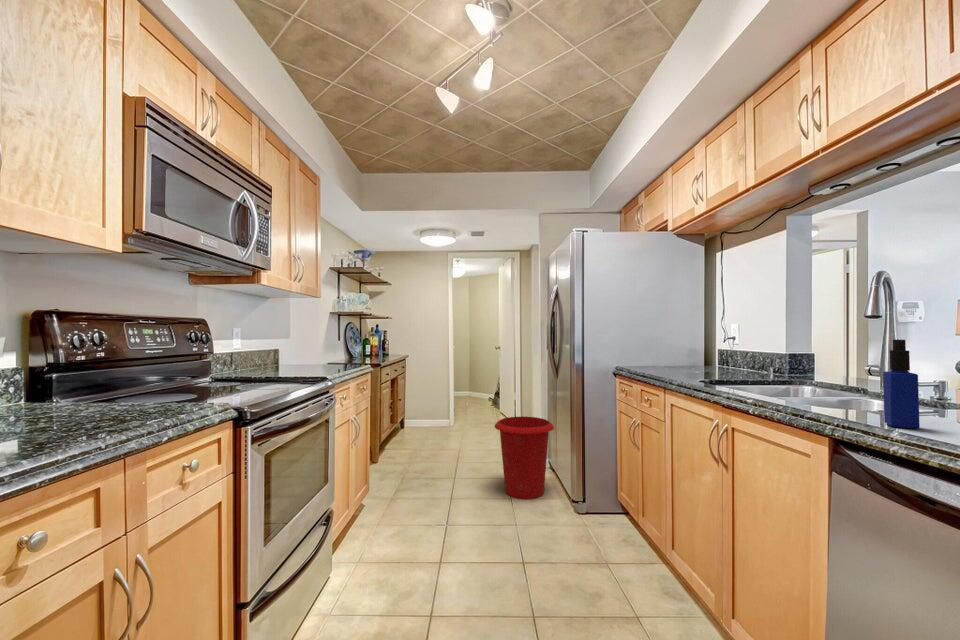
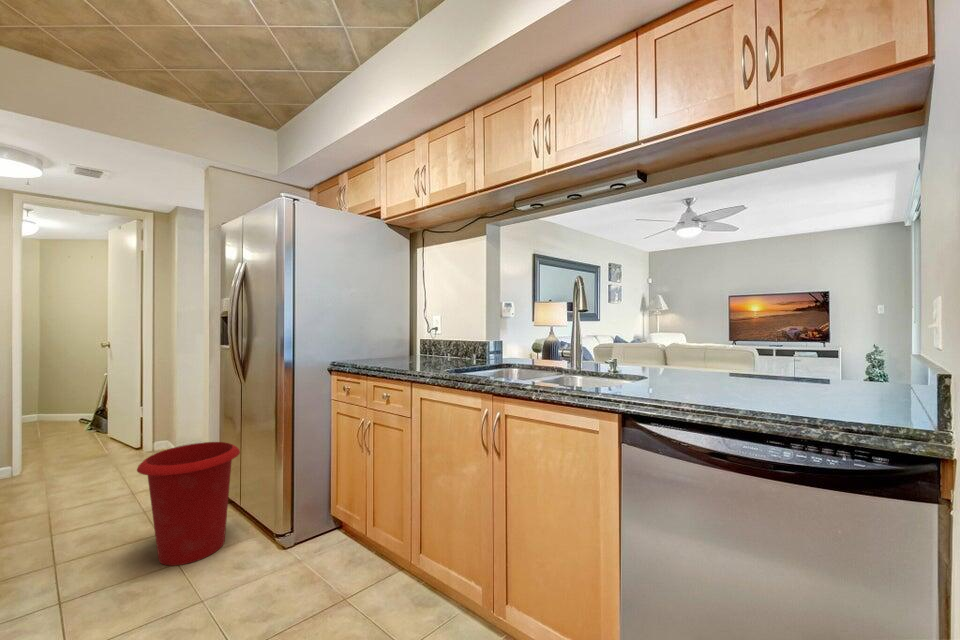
bottle: present [883,339,920,429] -> none [625,328,648,397]

